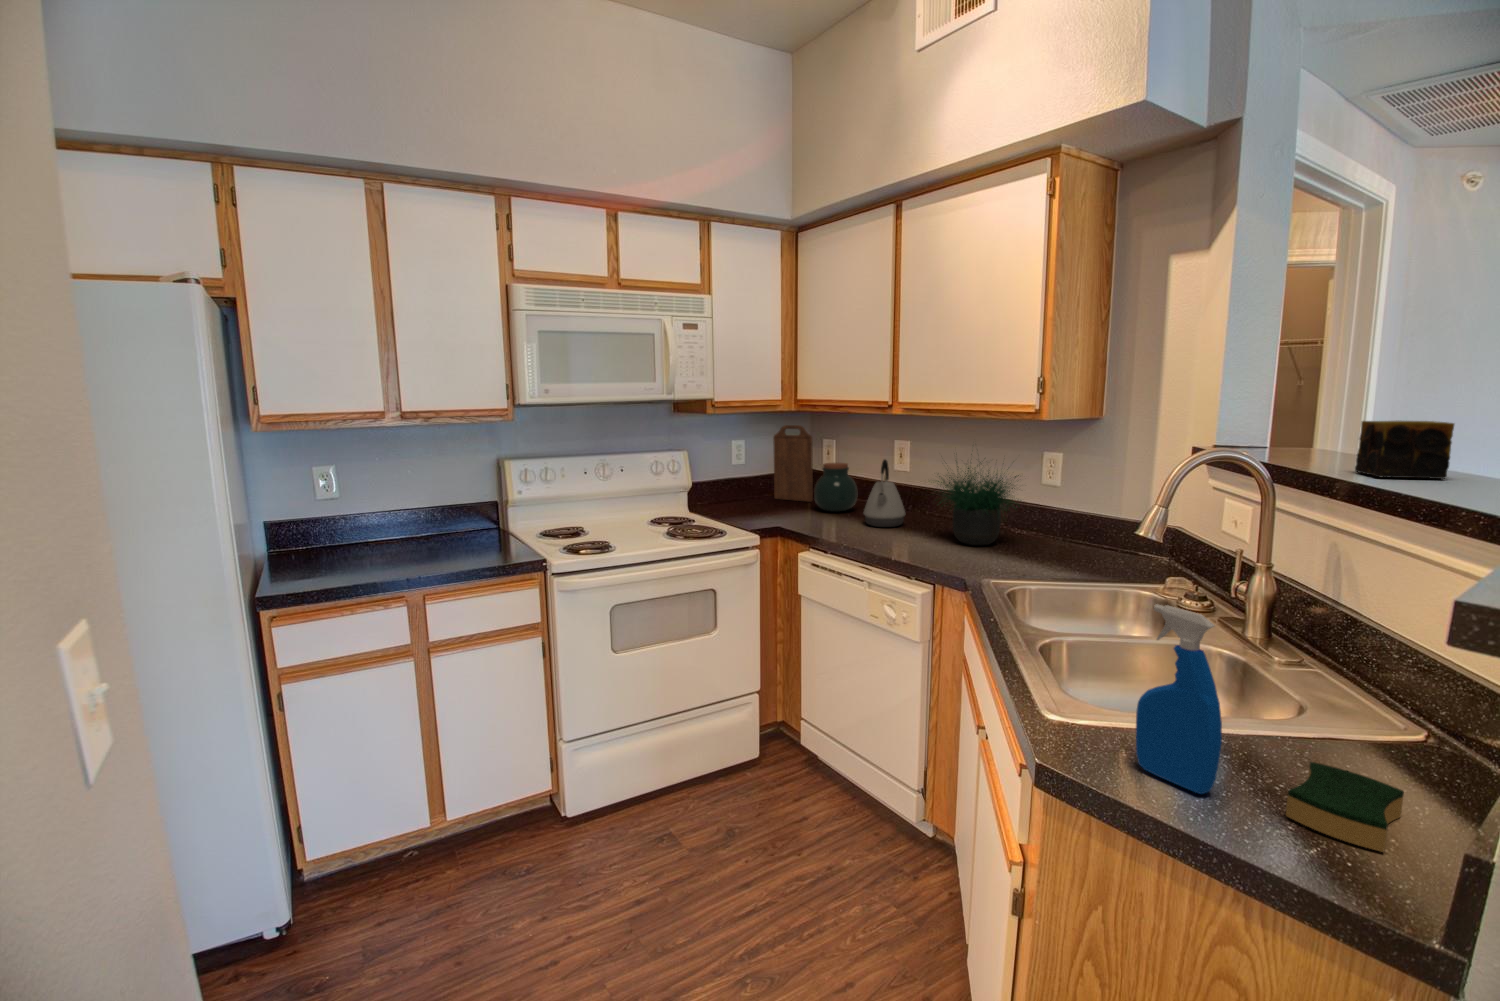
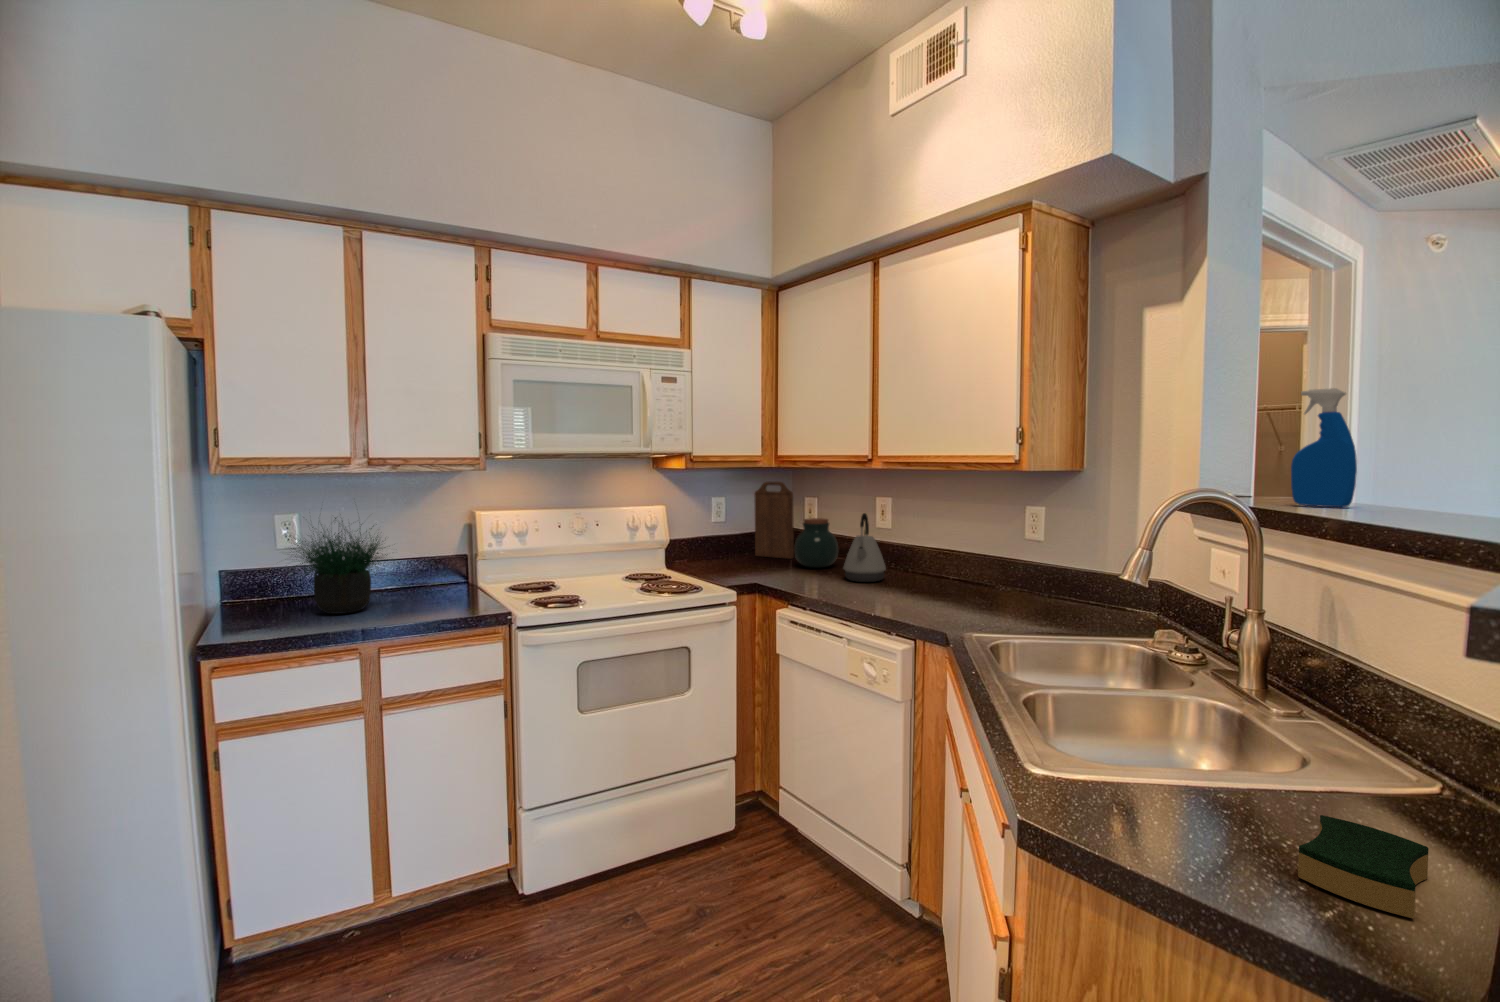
candle: present [1355,421,1454,479] -> none [1340,458,1439,515]
potted plant: present [938,462,1019,545] -> present [291,518,386,614]
spray bottle: present [1136,604,1222,794] -> present [1291,388,1357,507]

